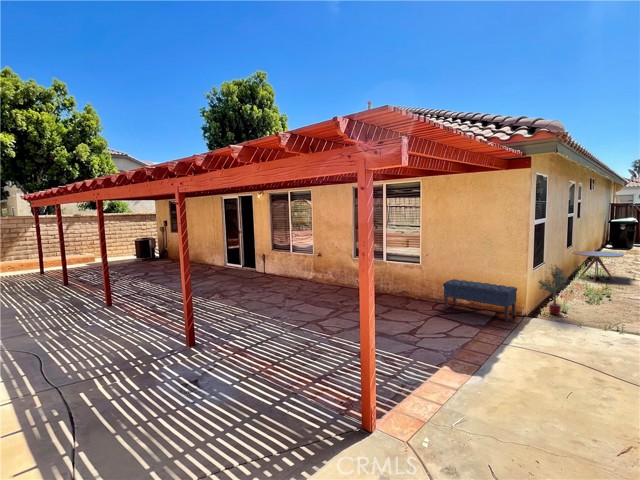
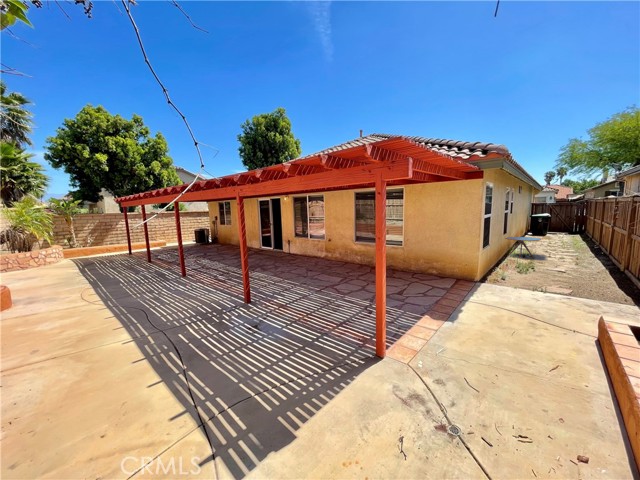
potted tree: present [538,265,567,315] -> none [485,246,507,280]
bench: present [443,279,517,321] -> none [418,256,471,285]

